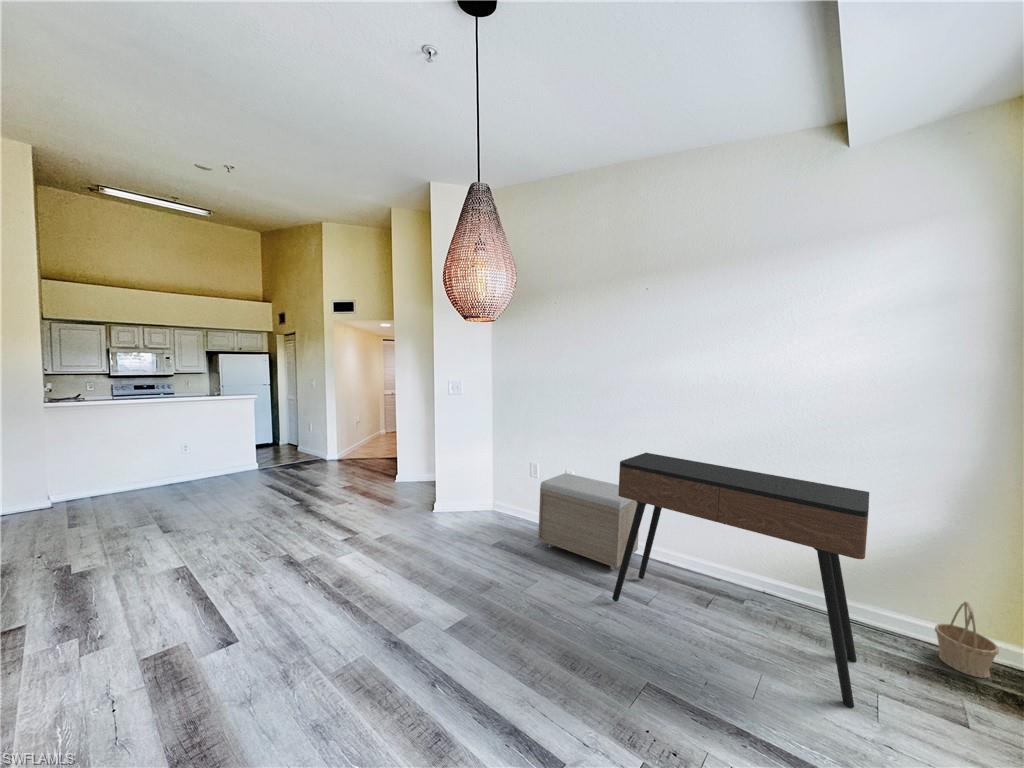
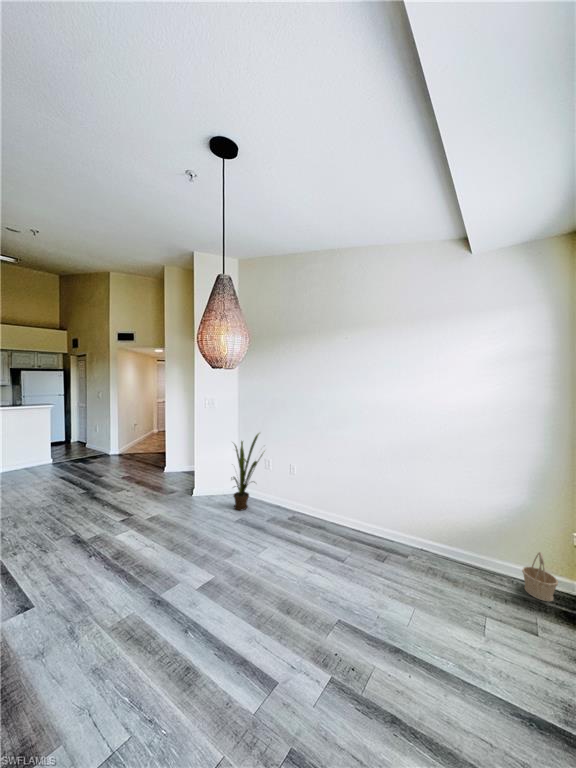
house plant: none [483,426,533,532] -> present [233,433,262,510]
console table: present [612,453,869,708] -> none [319,454,482,628]
storage bench: present [538,473,638,570] -> none [269,467,341,537]

